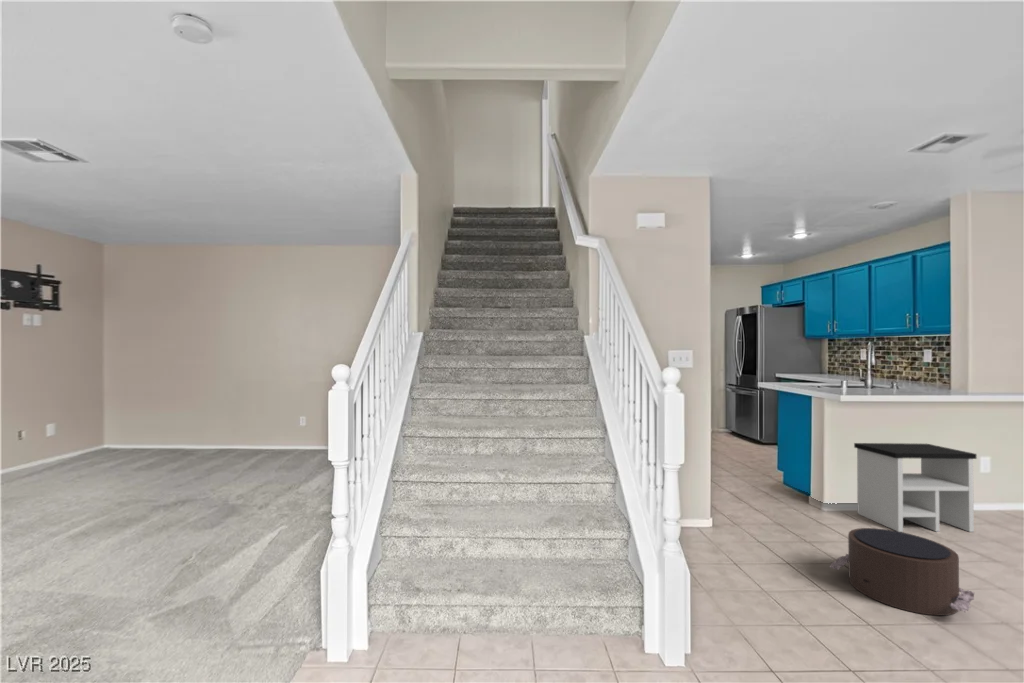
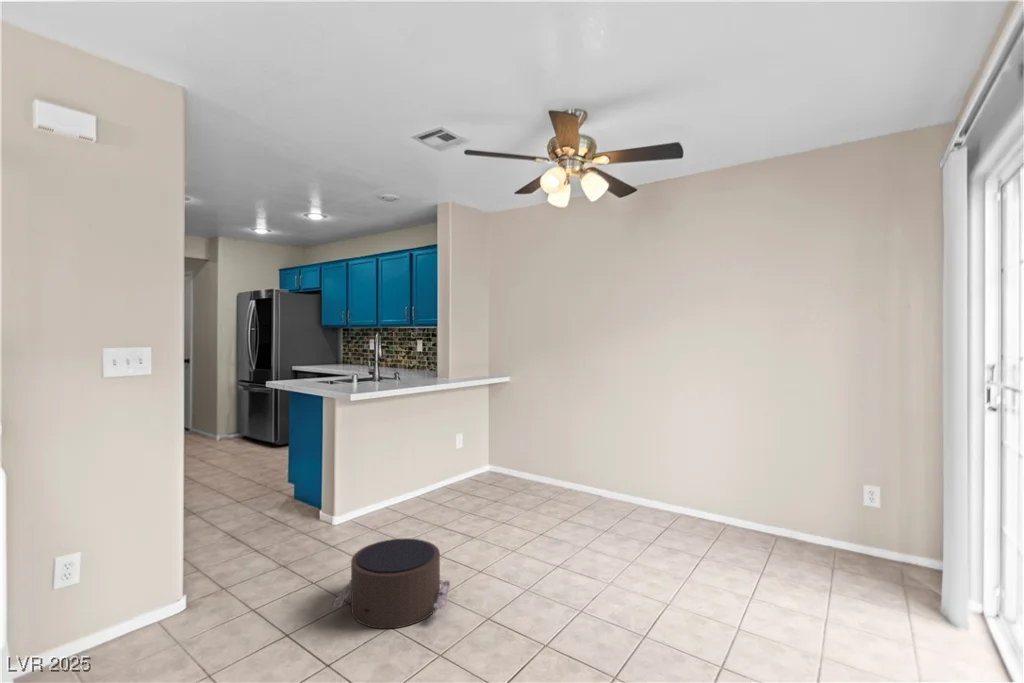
side table: present [854,443,977,532] -> none [361,432,451,526]

